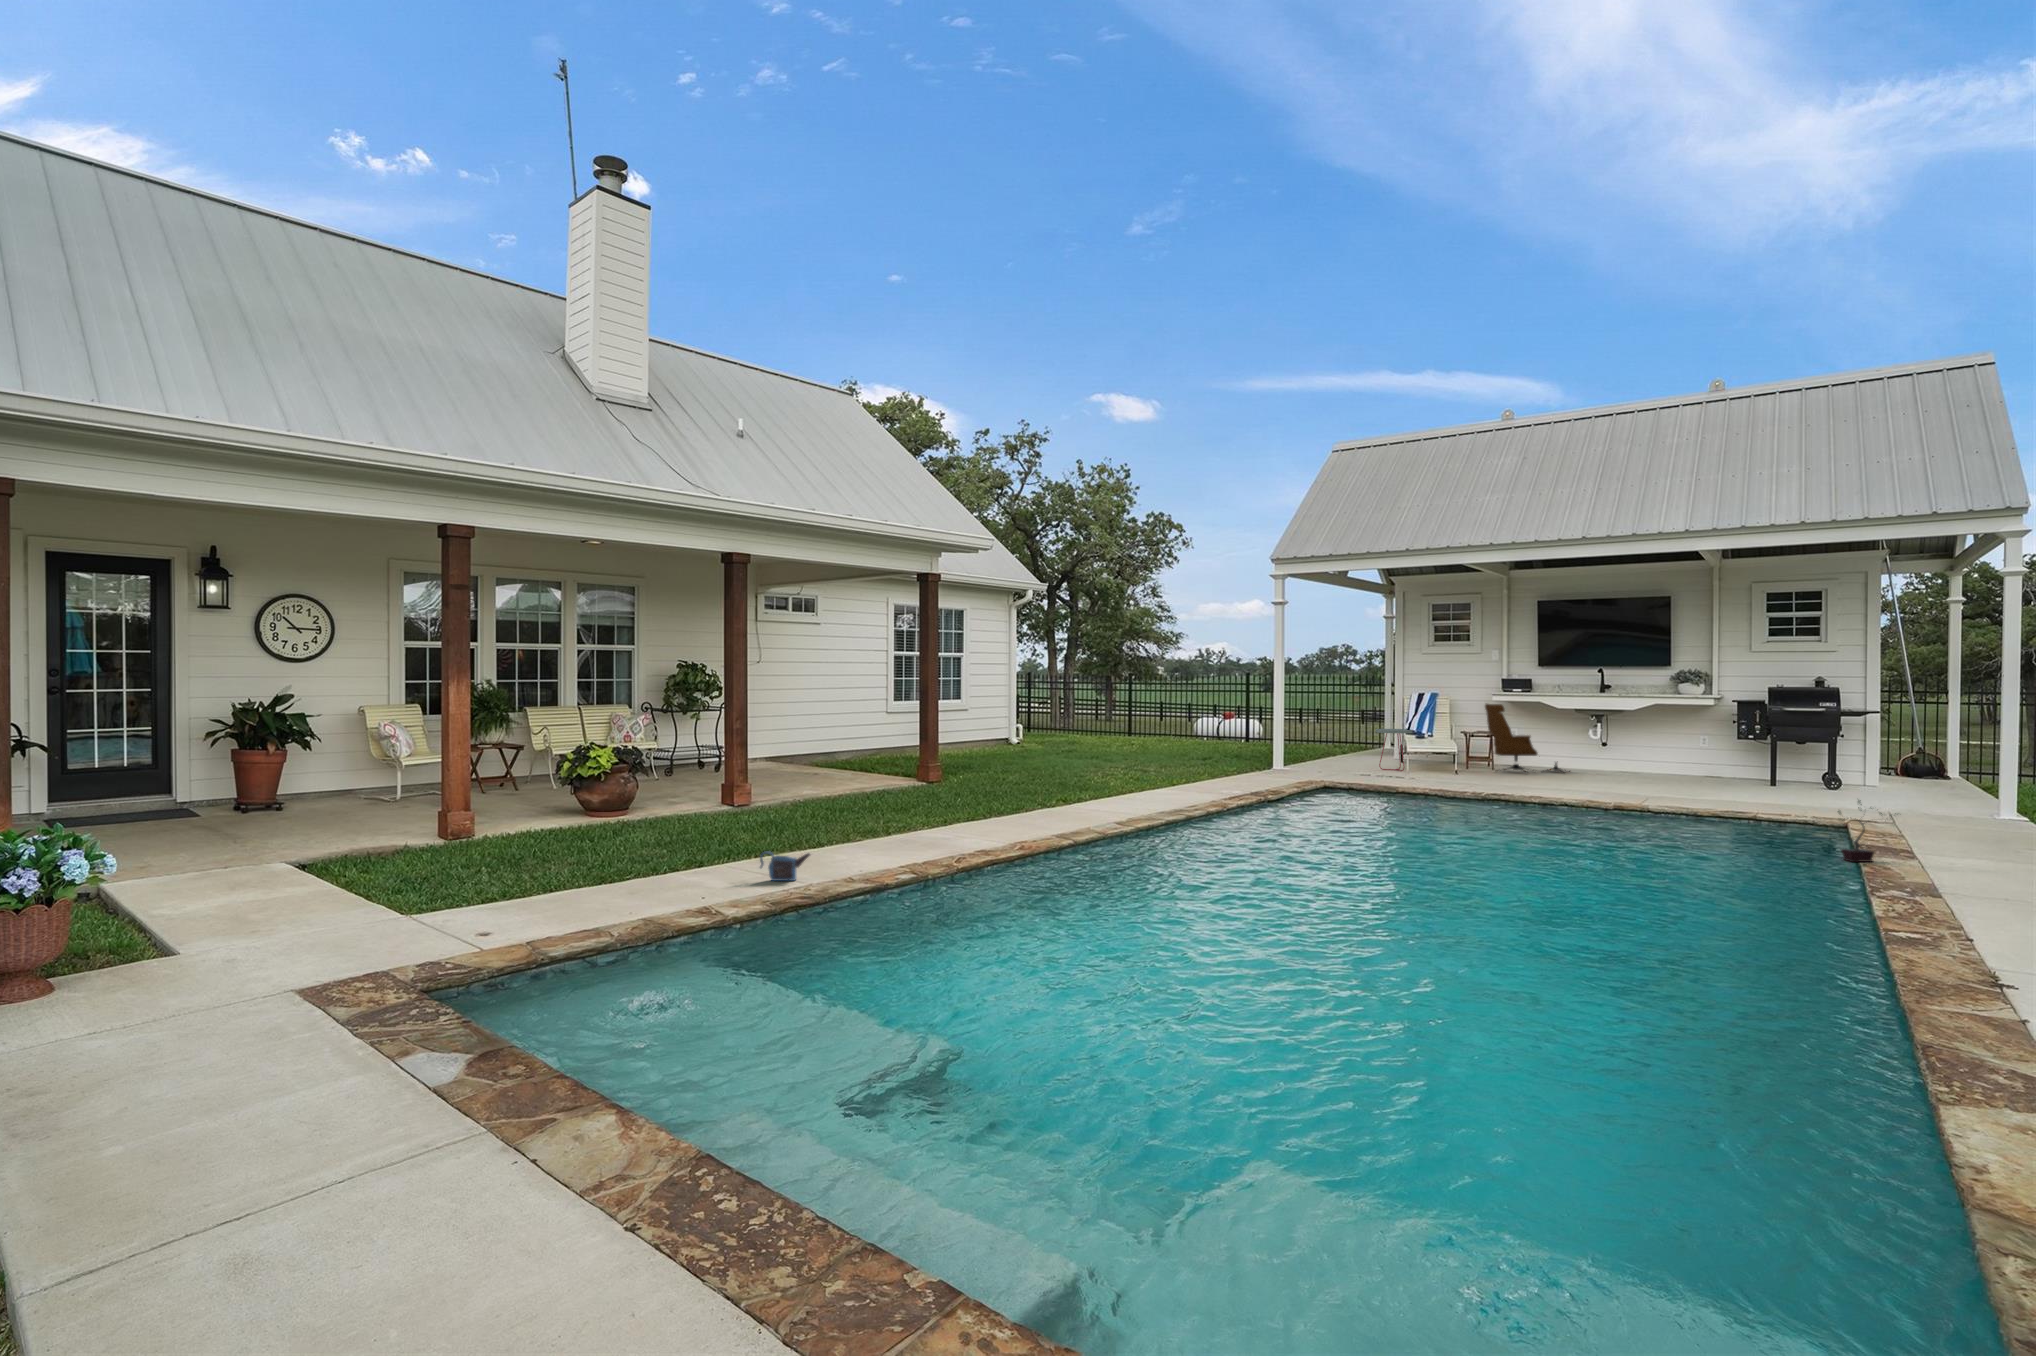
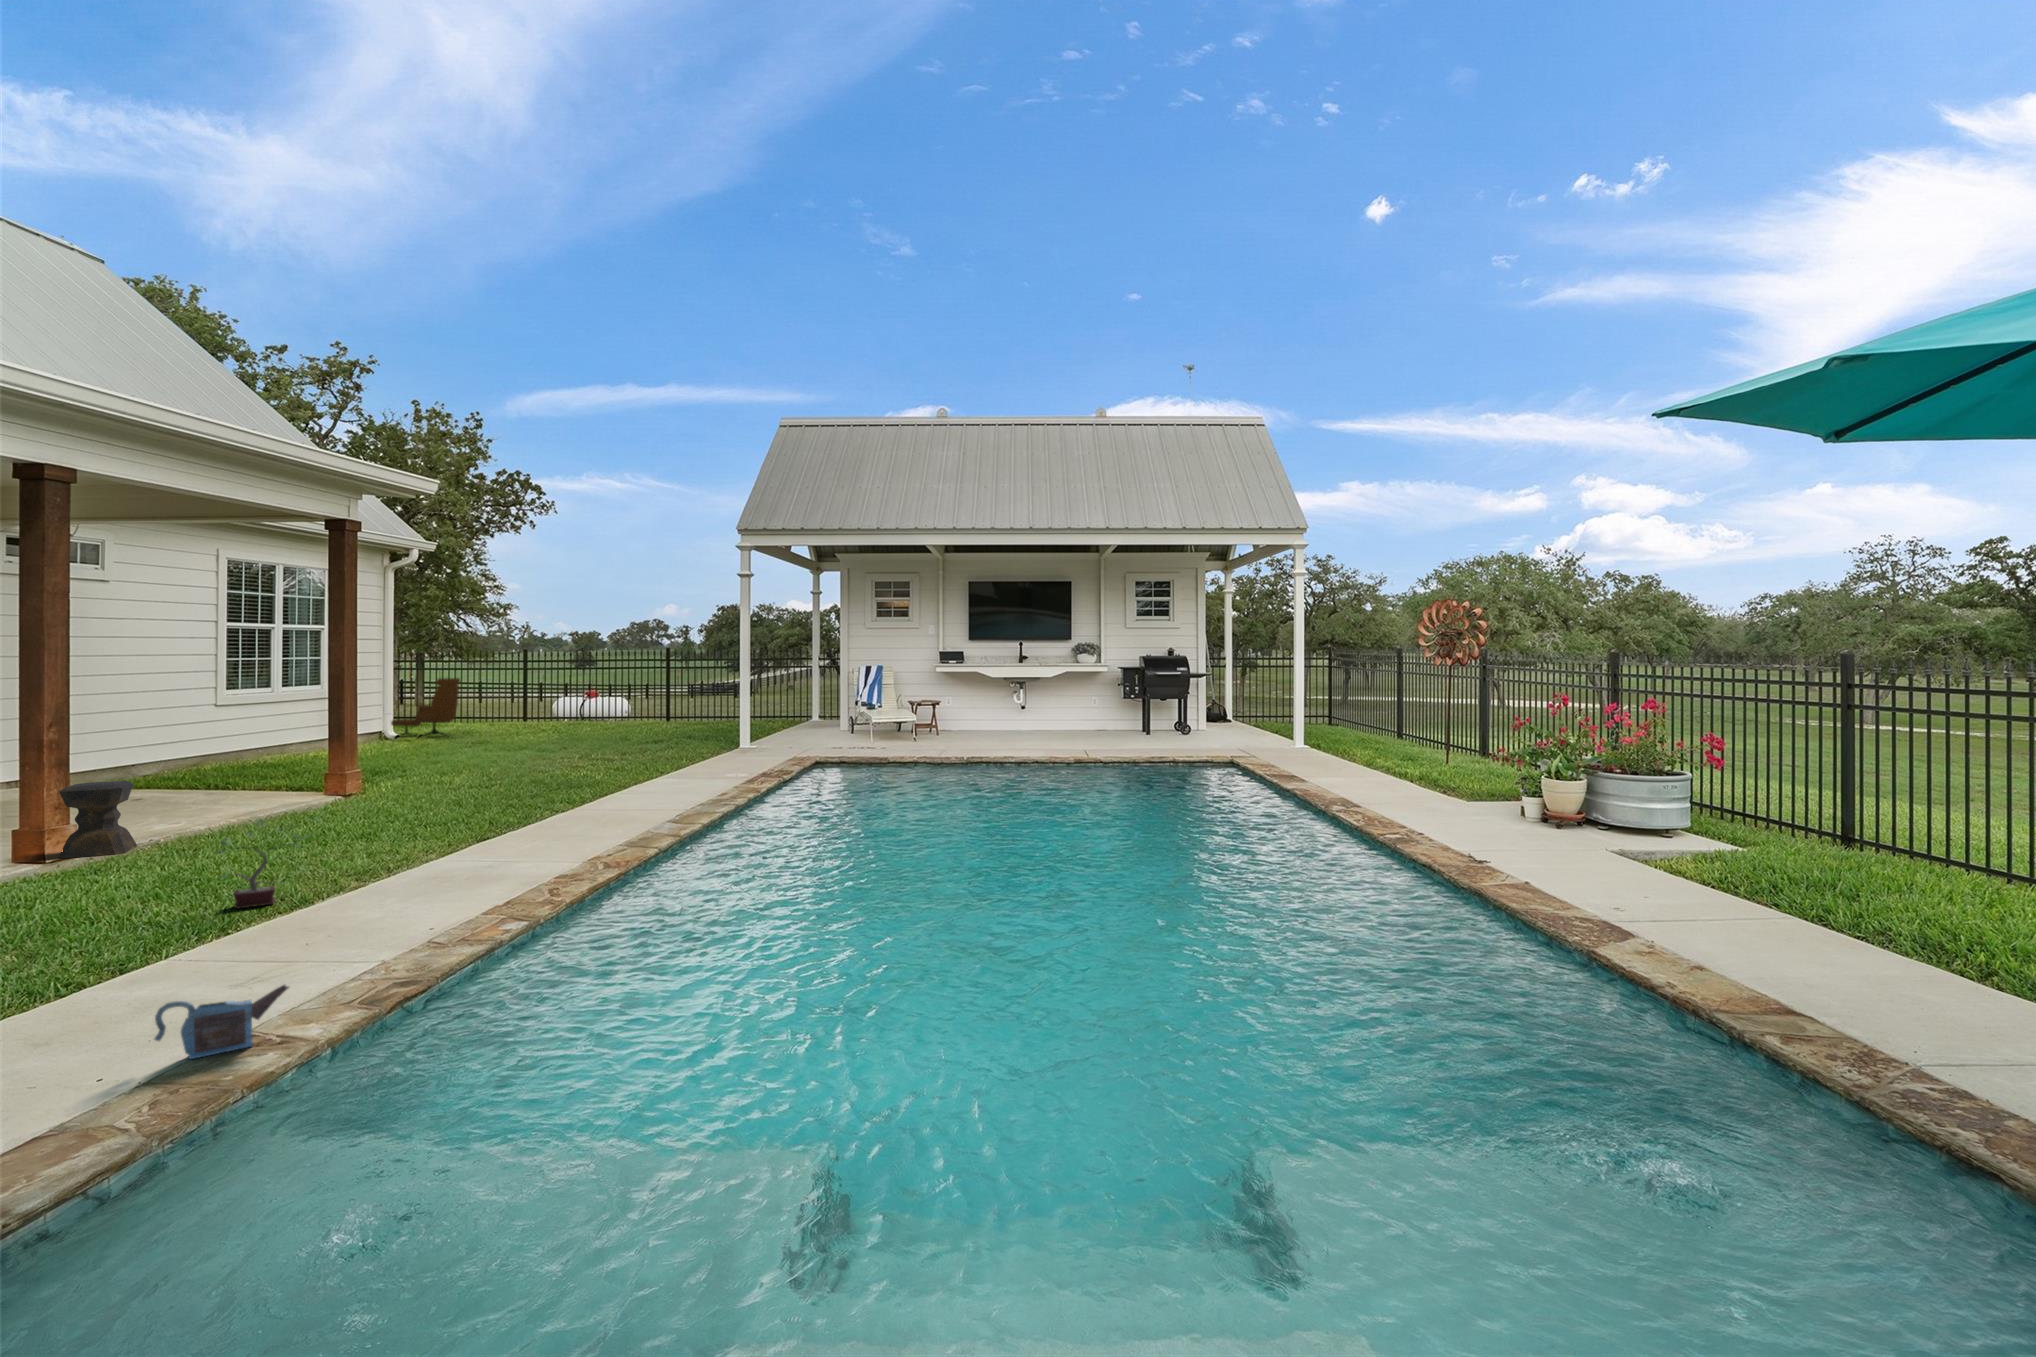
lounge chair: present [1485,704,1570,772] -> present [391,678,460,736]
side table: present [1376,729,1413,771] -> none [839,701,875,742]
stool: none [797,755,833,799] -> present [58,781,137,858]
potted plant: present [1838,800,1892,862] -> present [216,820,297,909]

